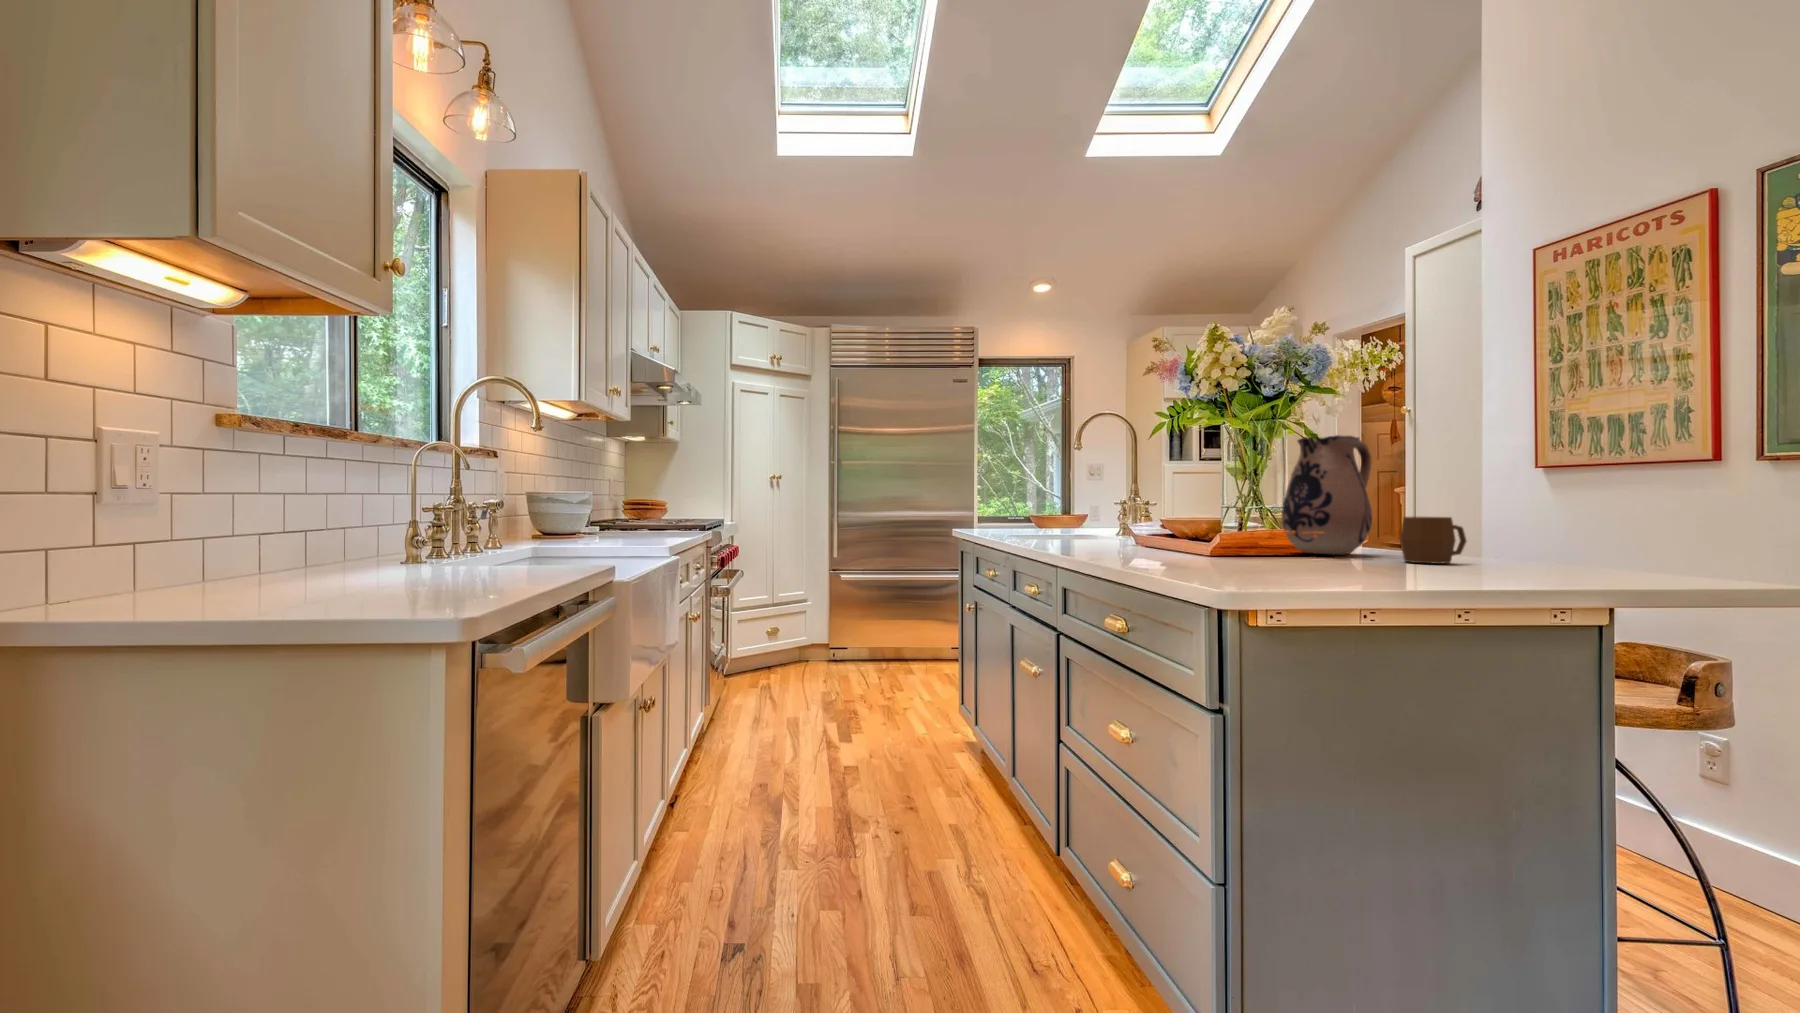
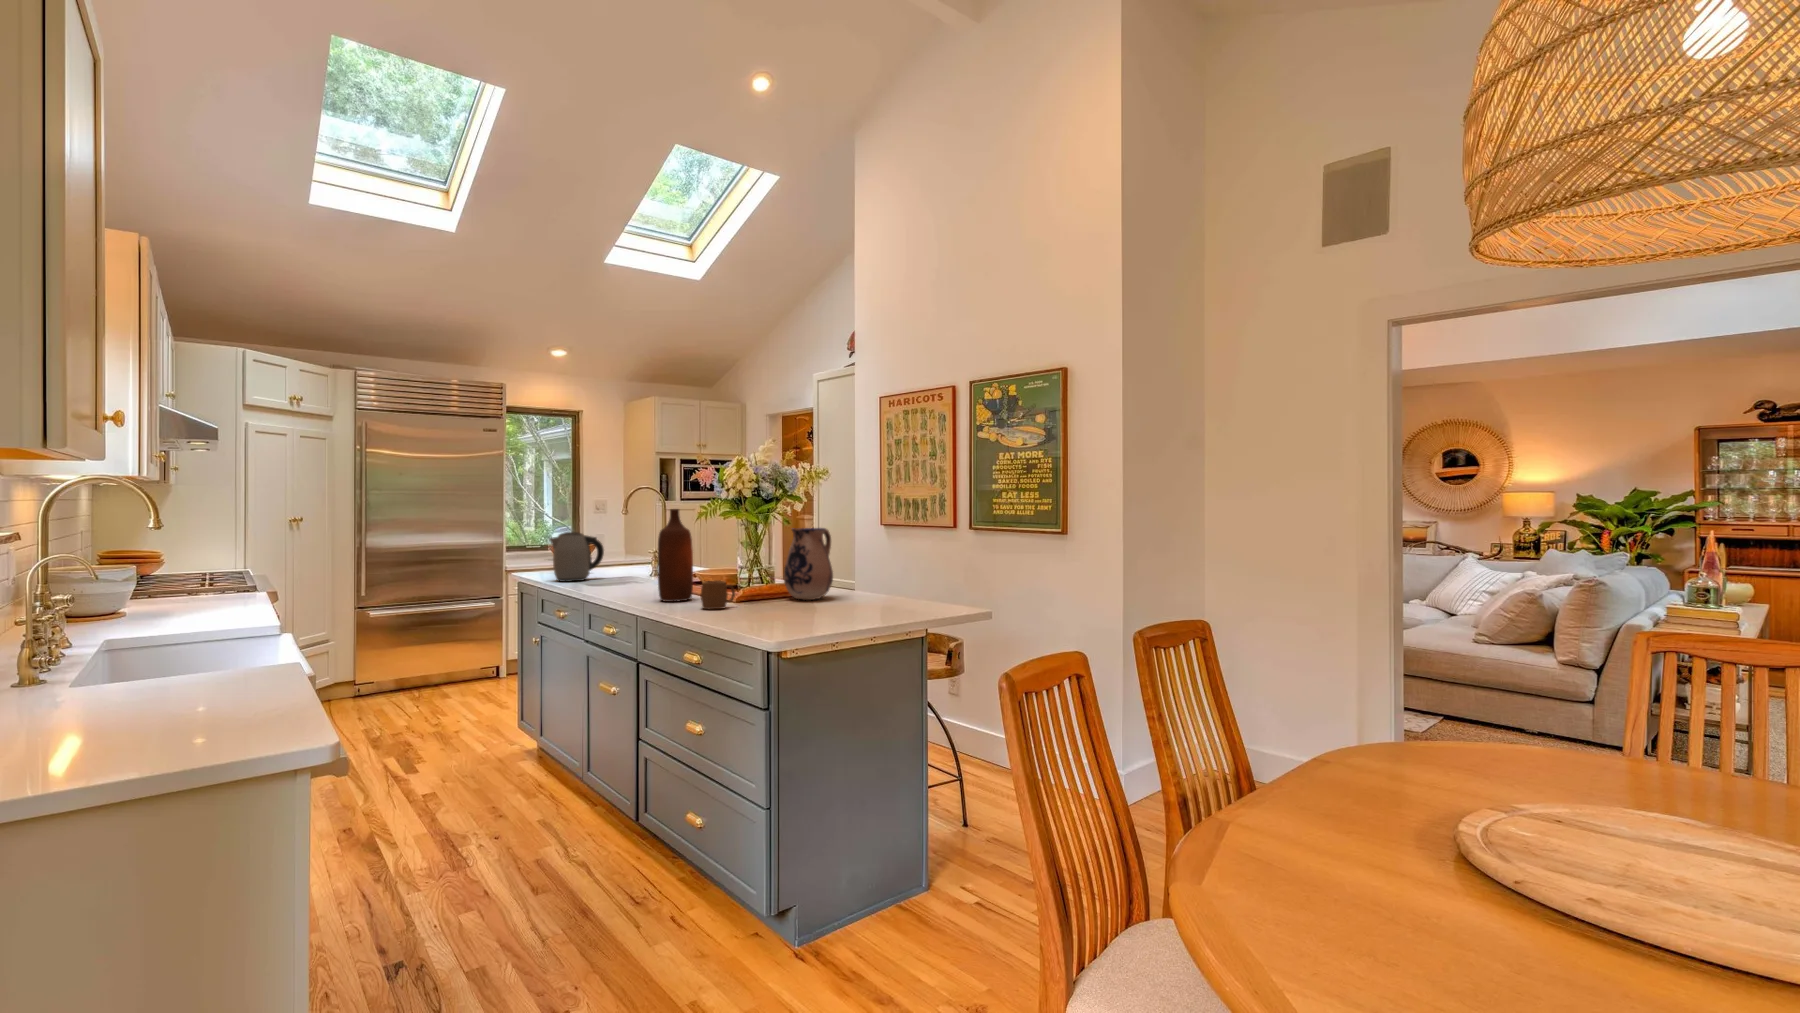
bottle: none [1089,413,1140,547] -> present [658,509,693,602]
kettle: none [981,469,1046,531] -> present [550,532,604,582]
mug: present [1400,517,1466,564] -> present [700,580,735,609]

